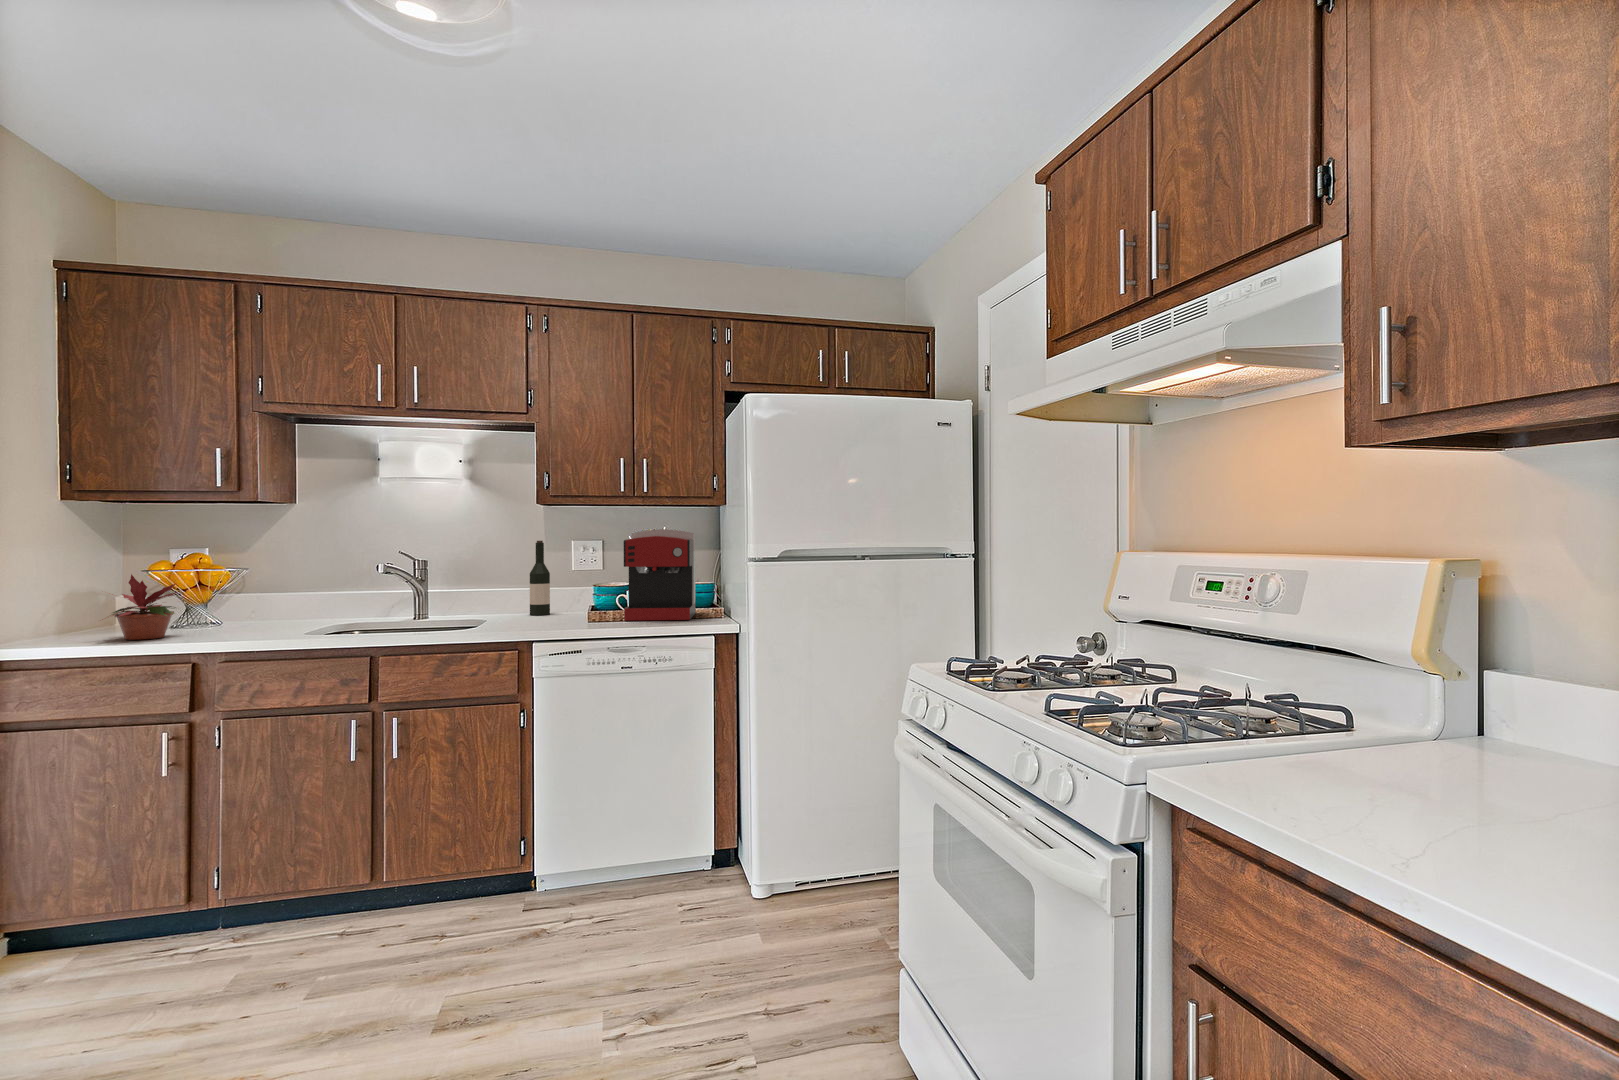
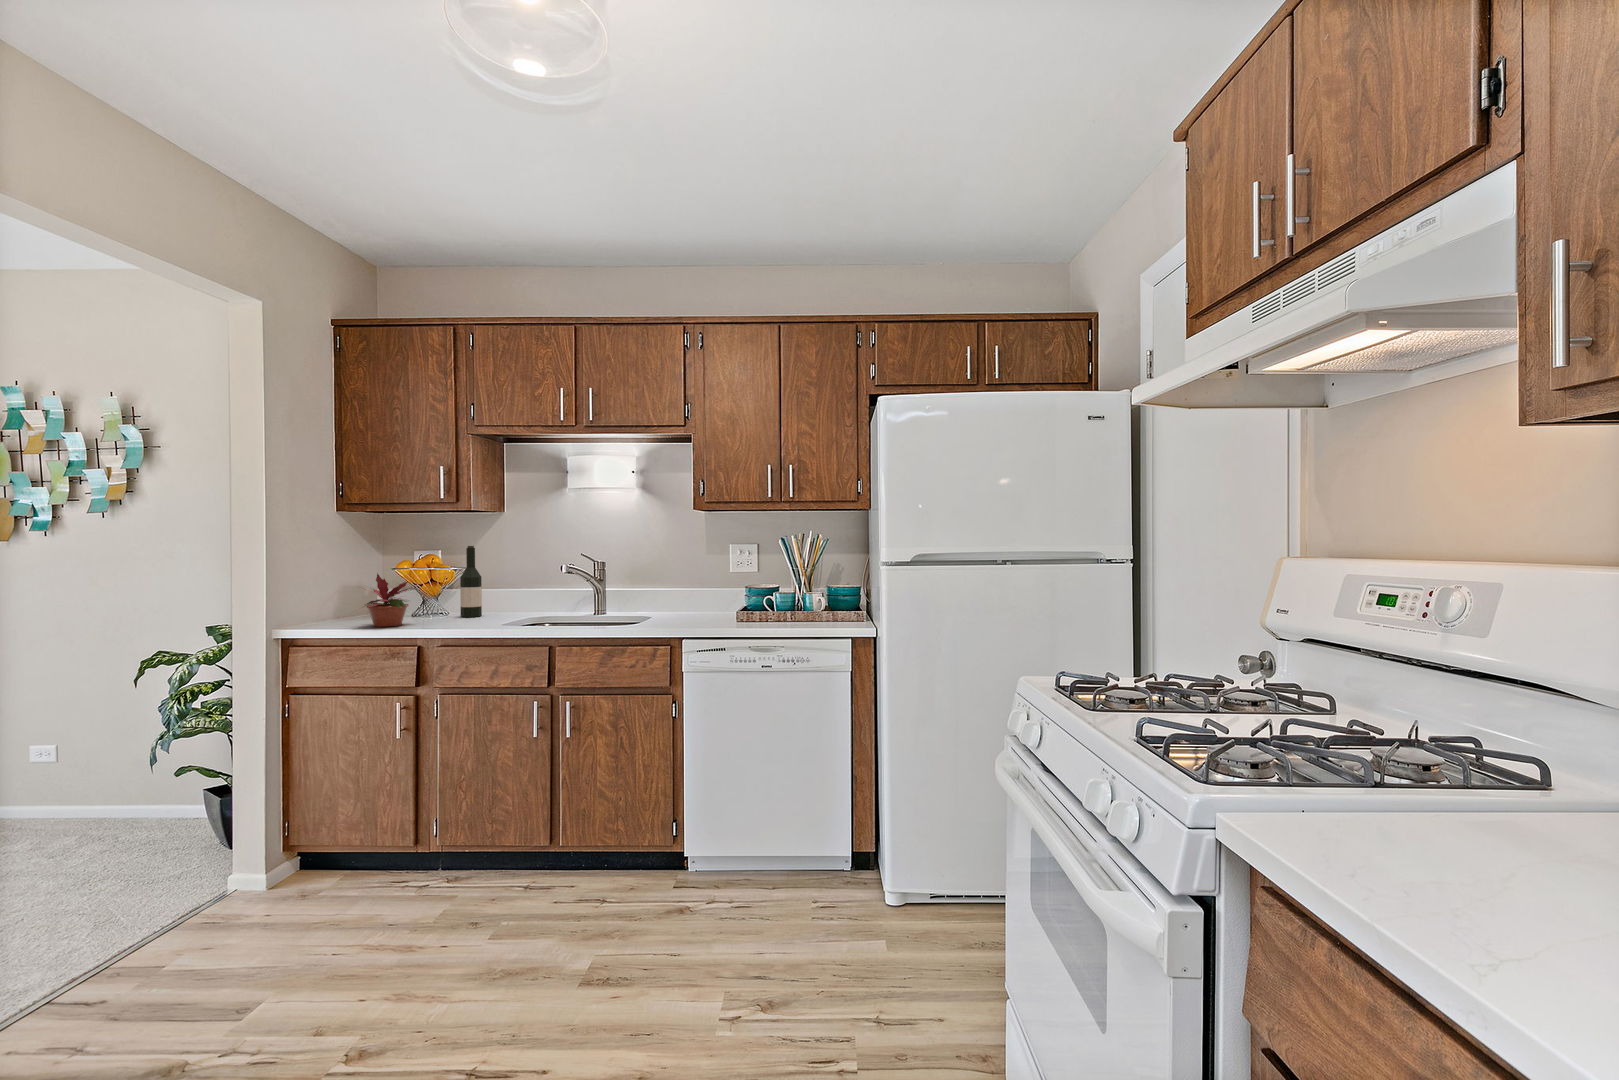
coffee maker: present [624,529,695,620] -> none [771,533,846,622]
wine bottle: present [530,541,550,615] -> present [460,546,482,617]

